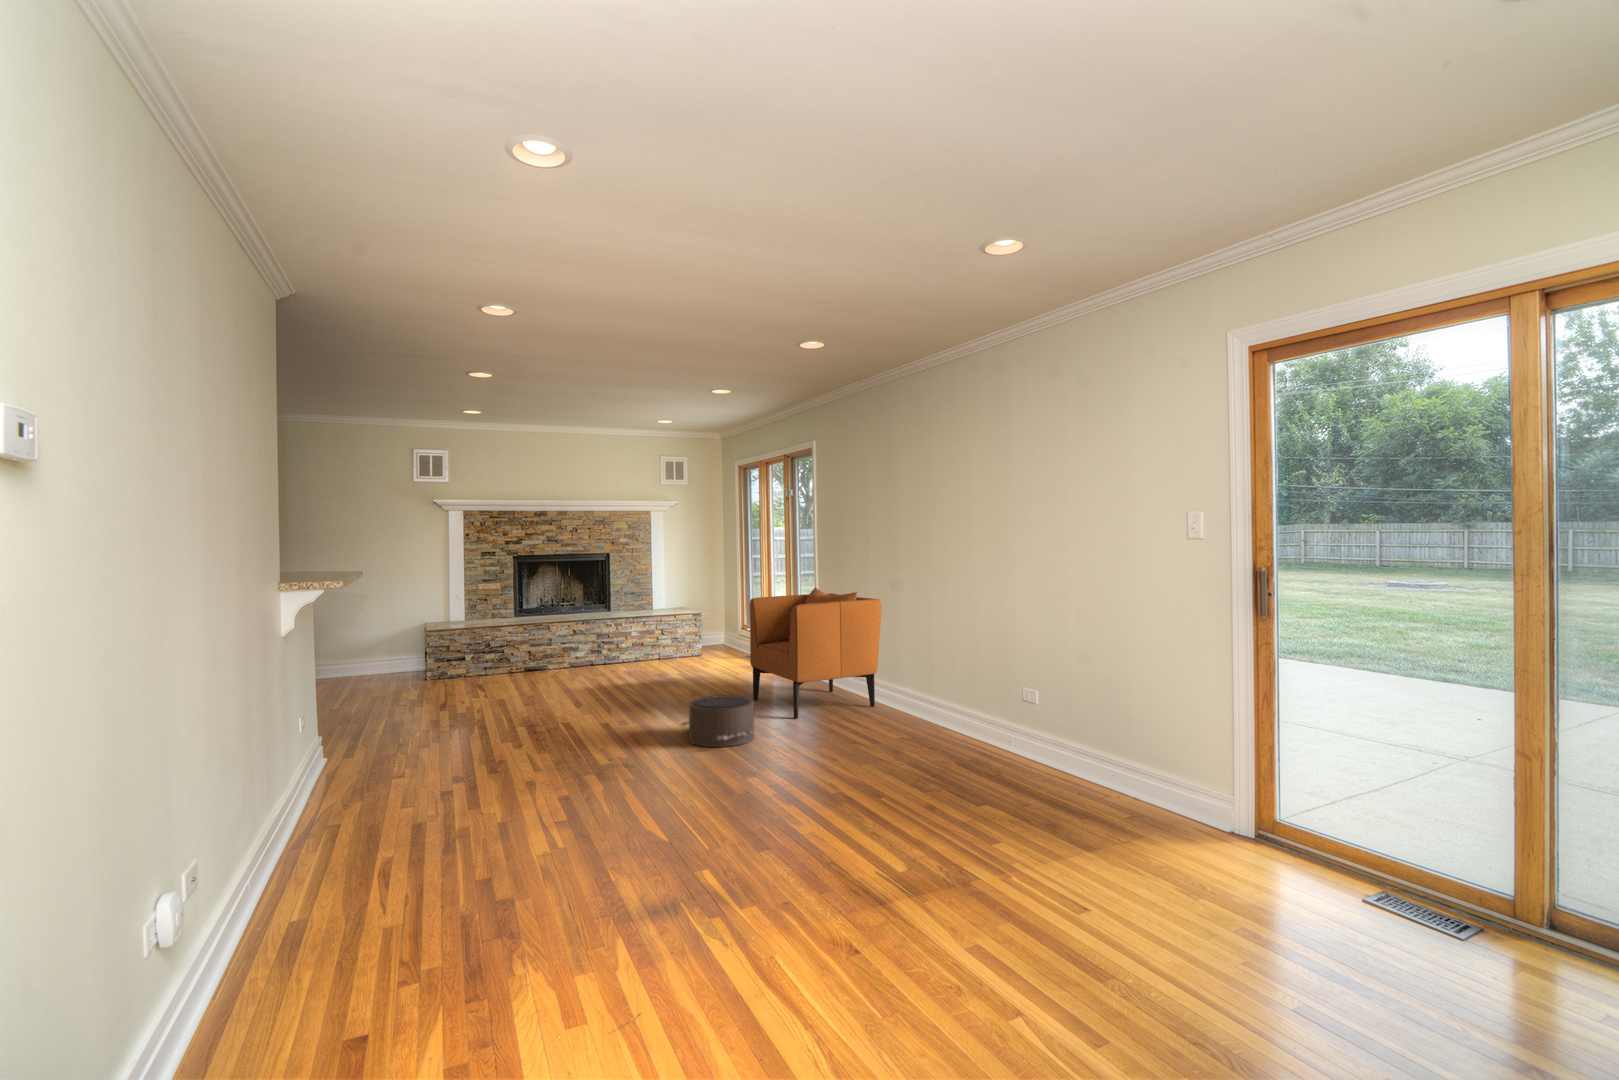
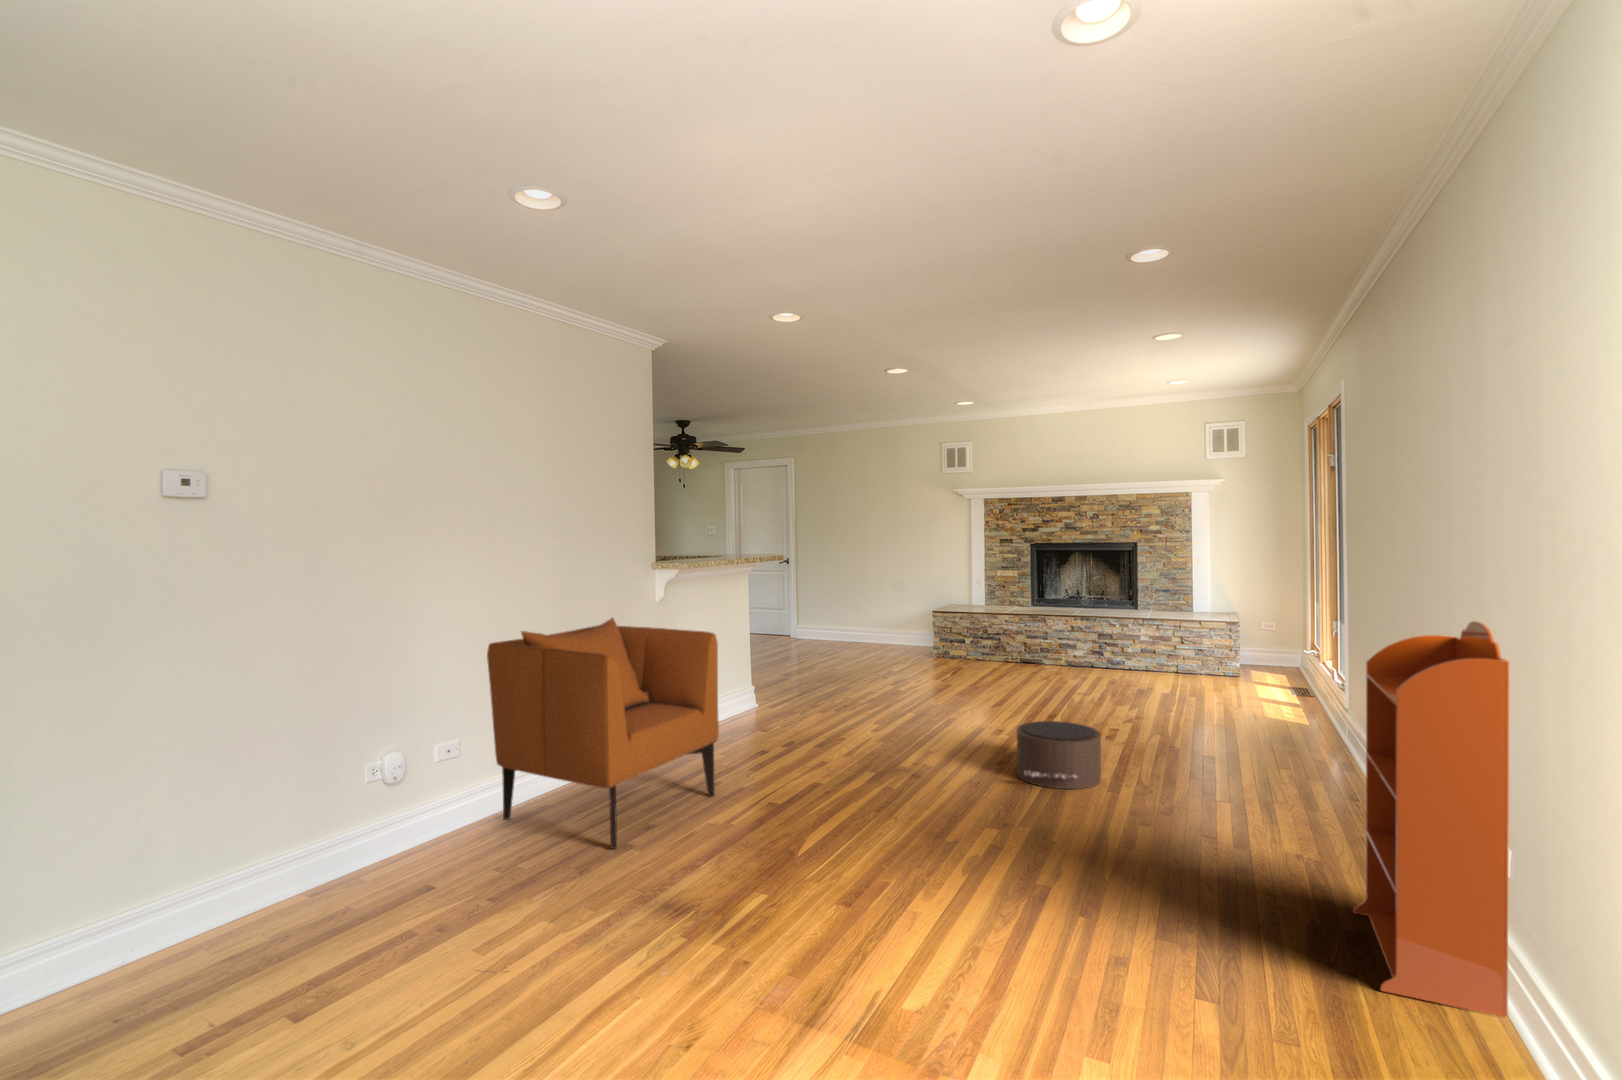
bookcase: none [965,583,1063,780] -> present [1353,621,1509,1017]
armchair: present [750,587,881,718] -> present [487,618,719,849]

